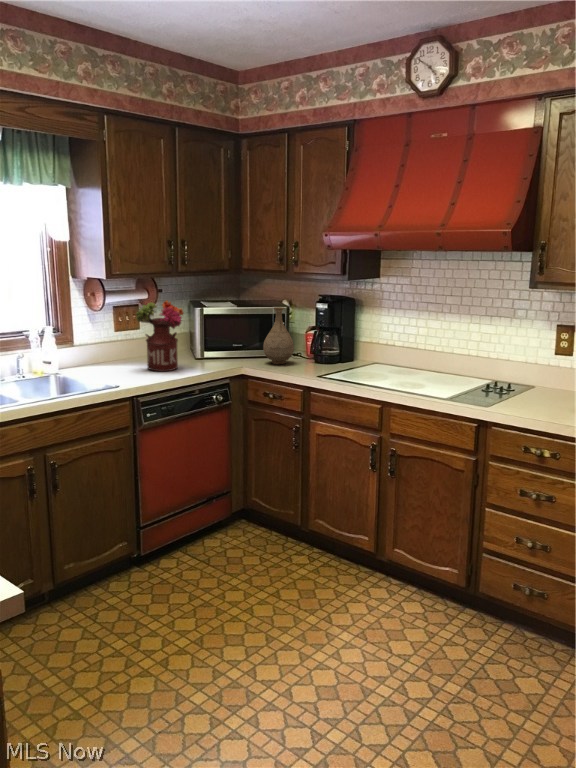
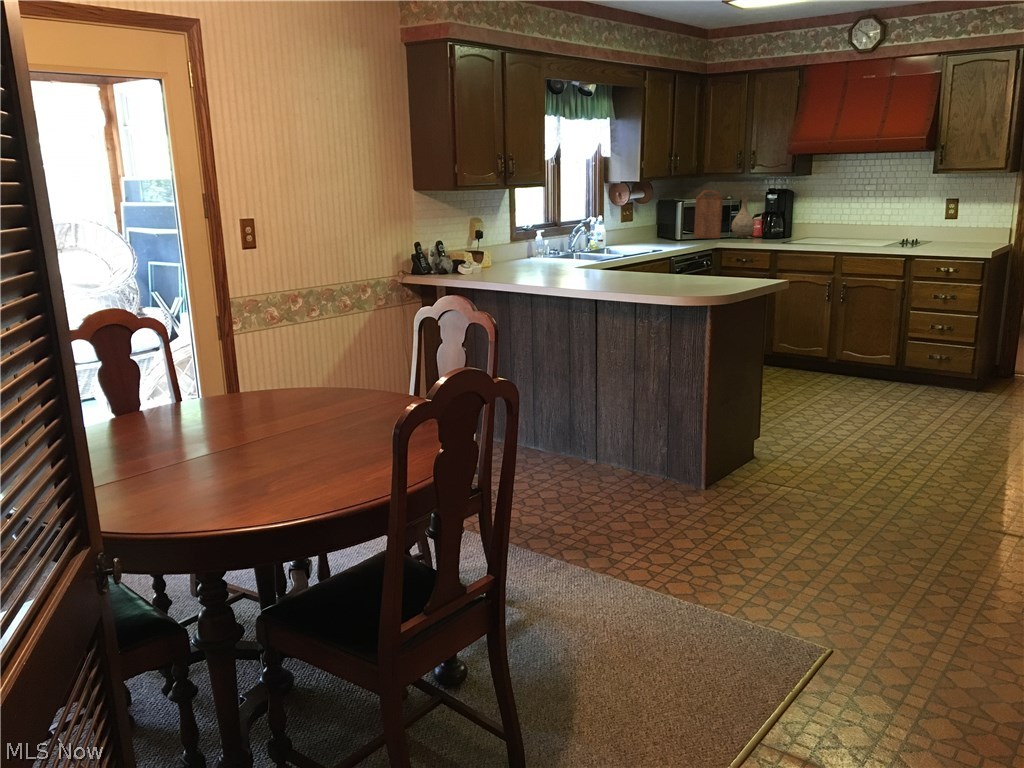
cutting board: none [206,298,245,365] -> present [694,190,723,238]
flower arrangement: present [136,300,183,371] -> none [655,190,689,240]

